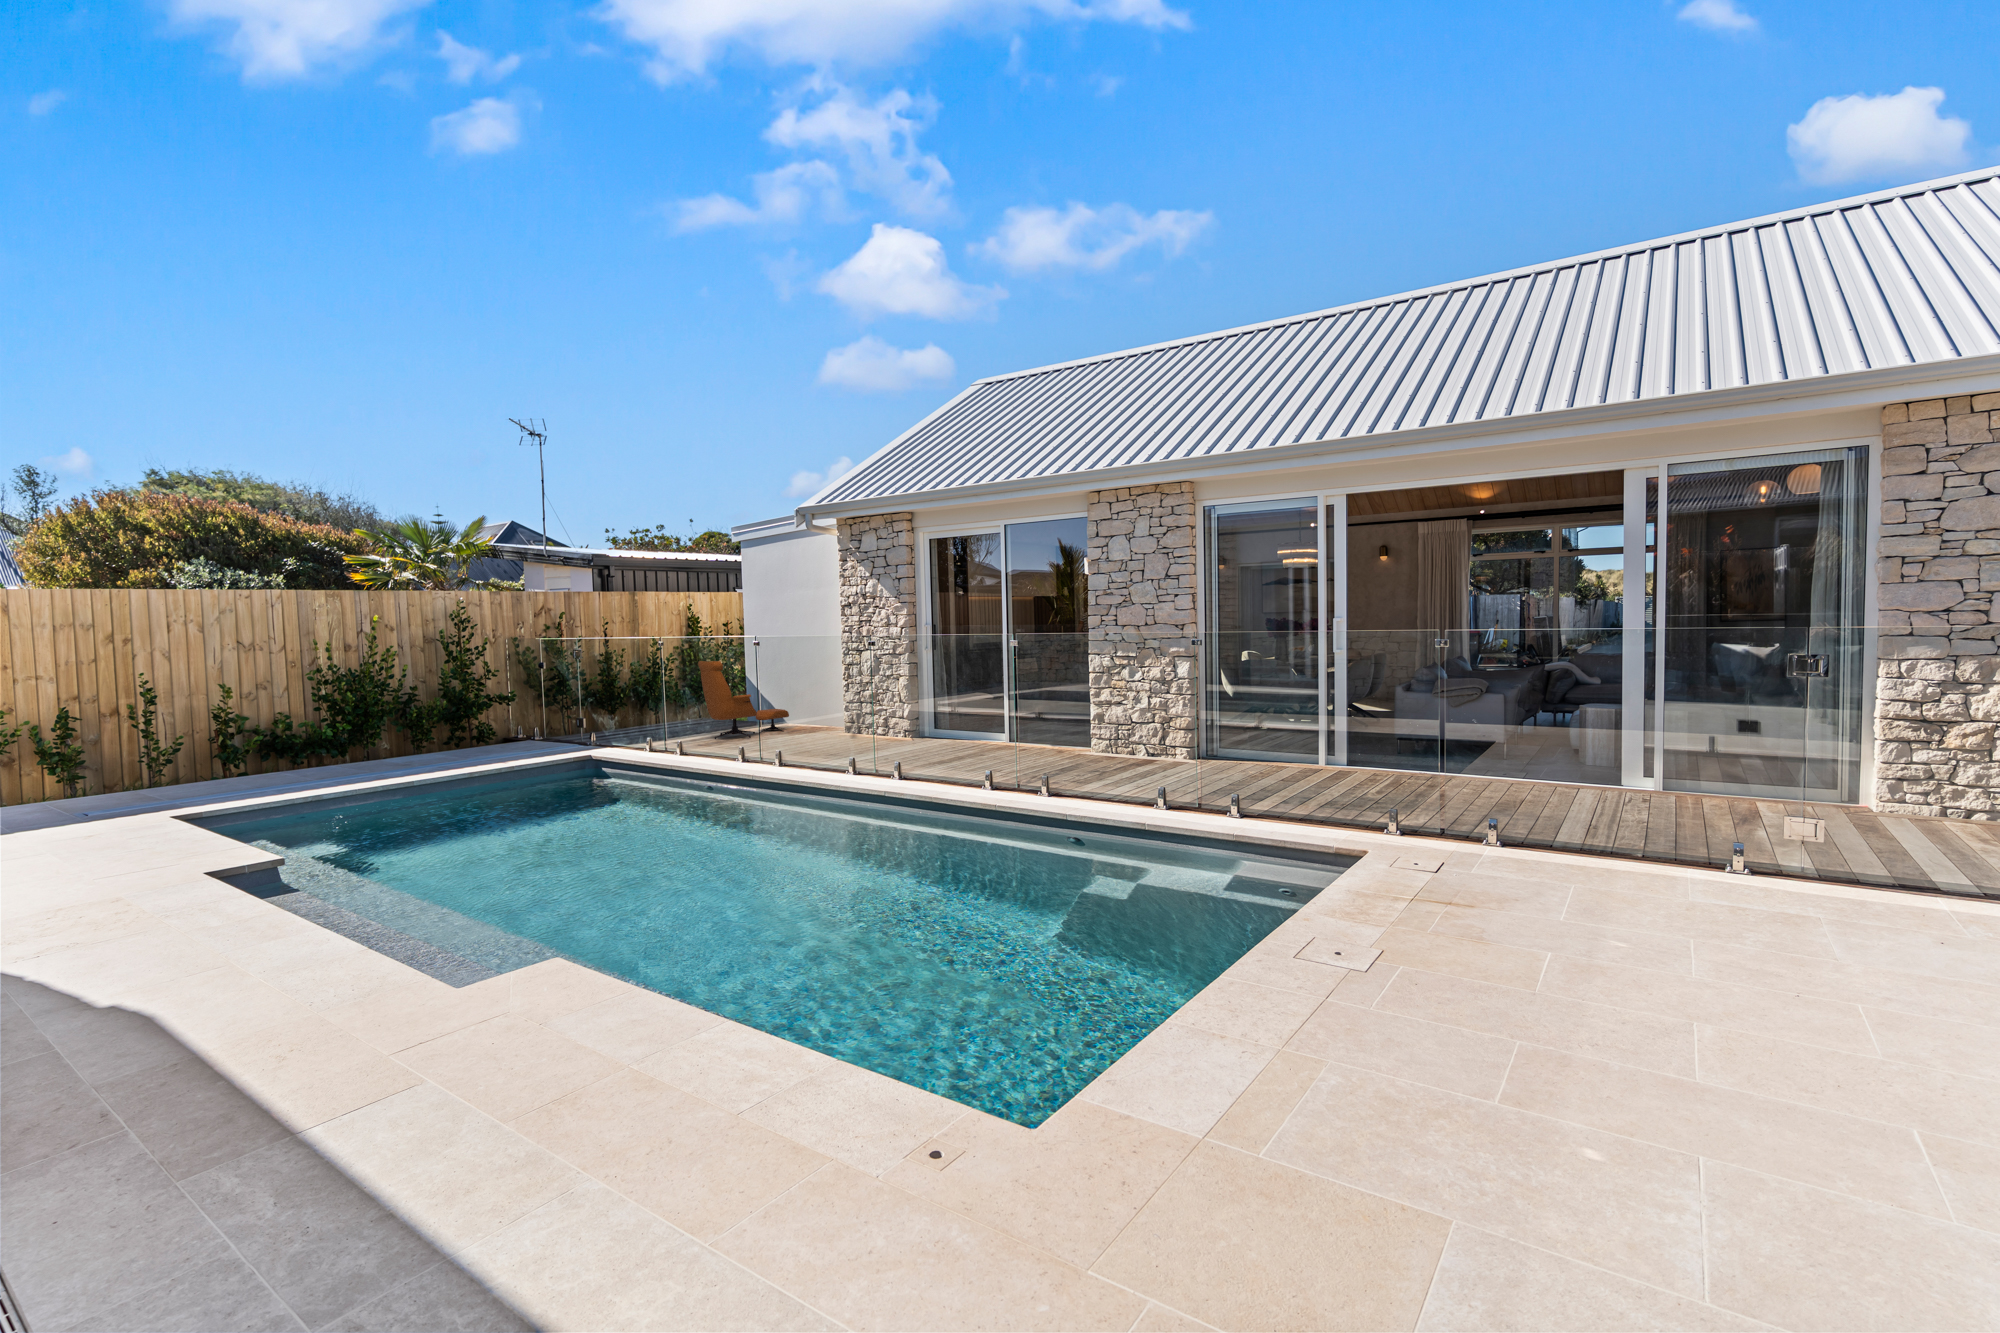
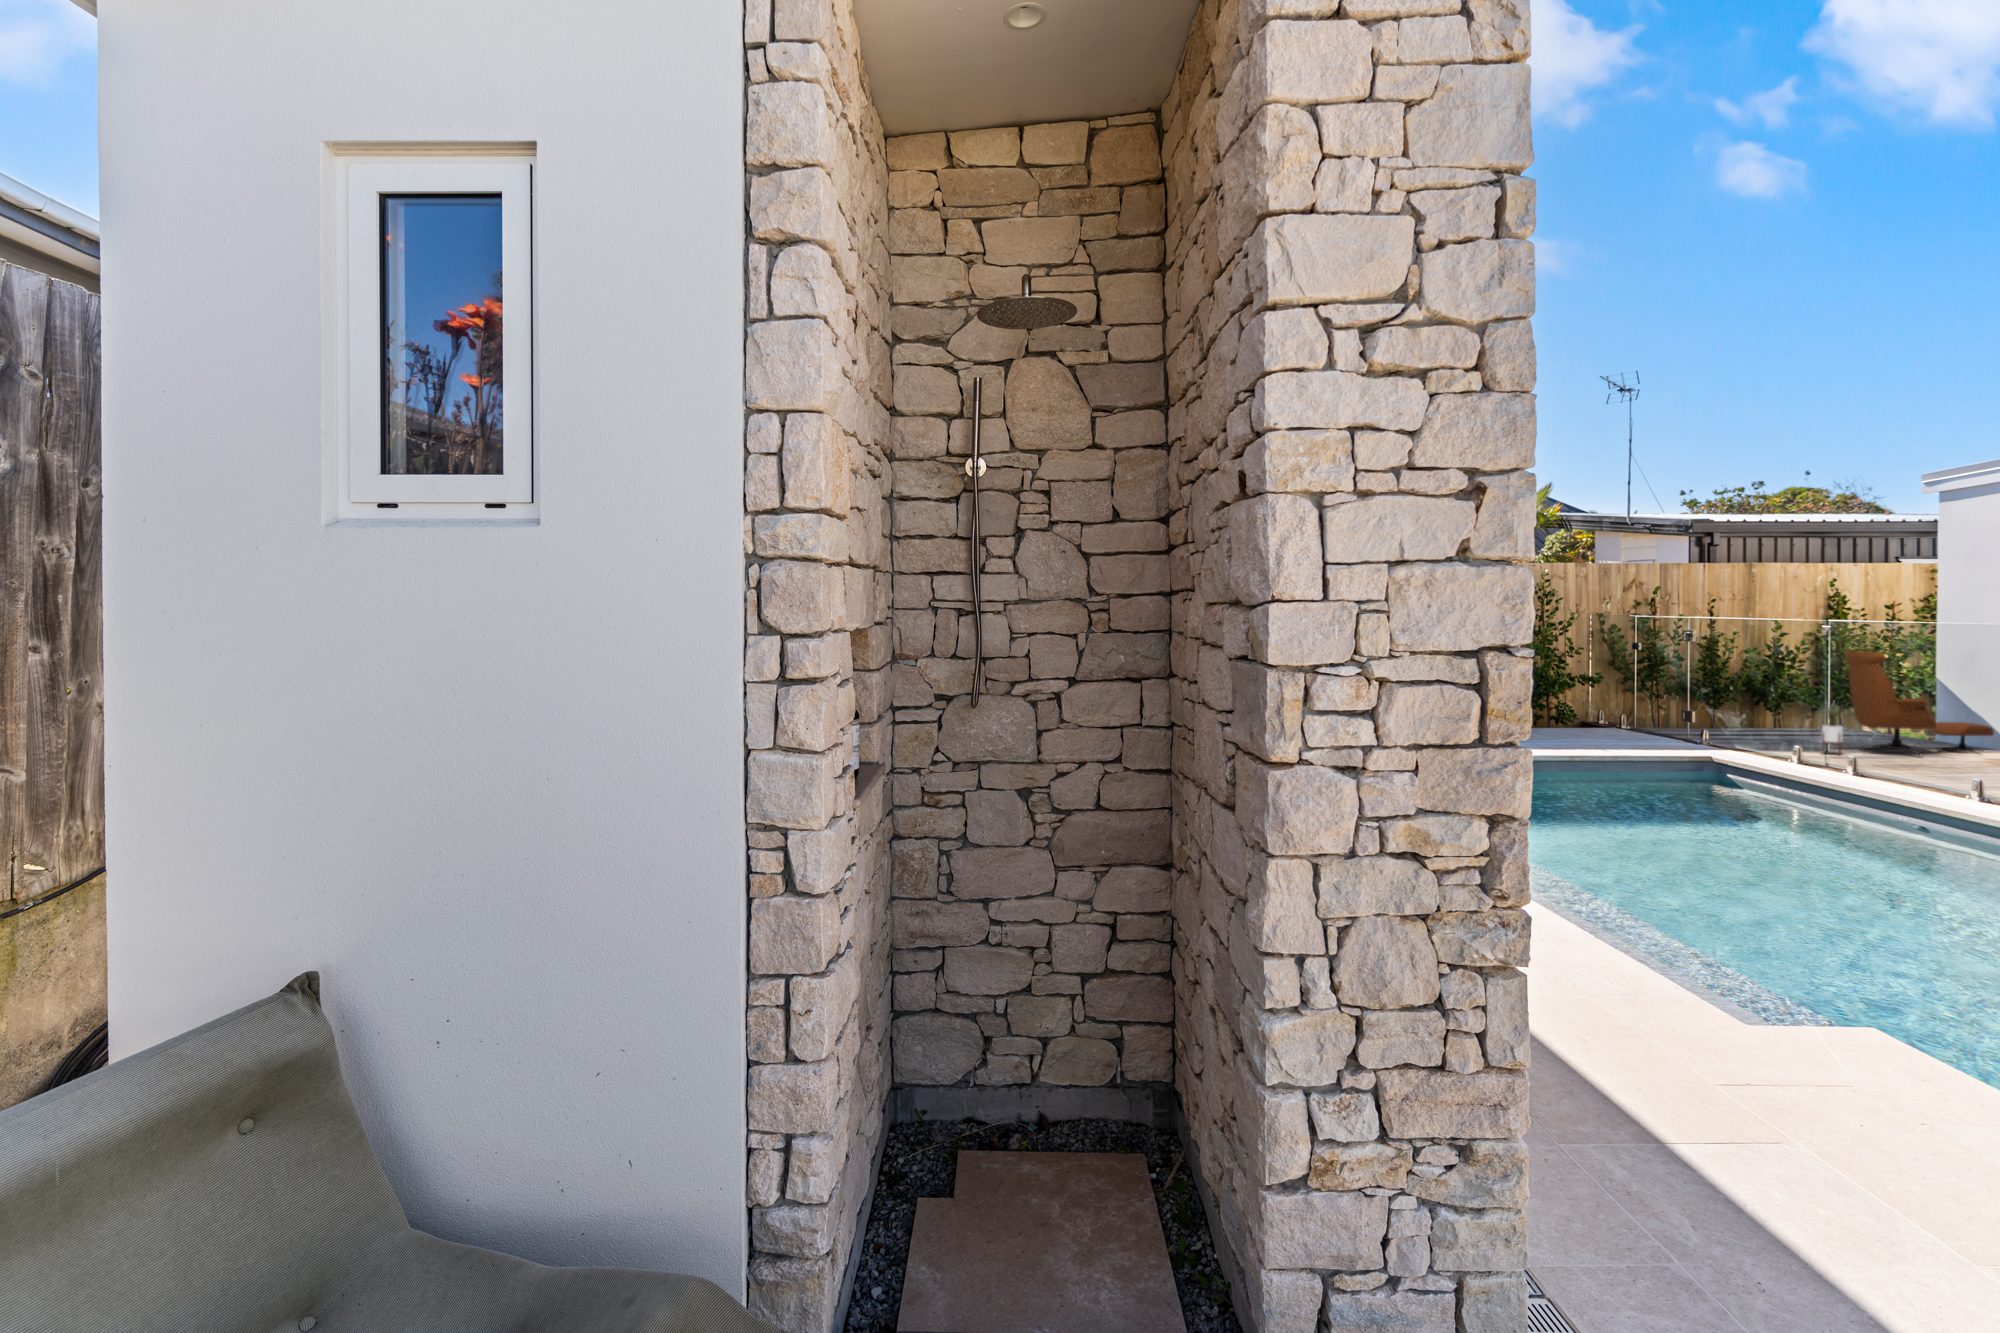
potted plant: none [687,700,701,745] -> present [1822,704,1843,755]

